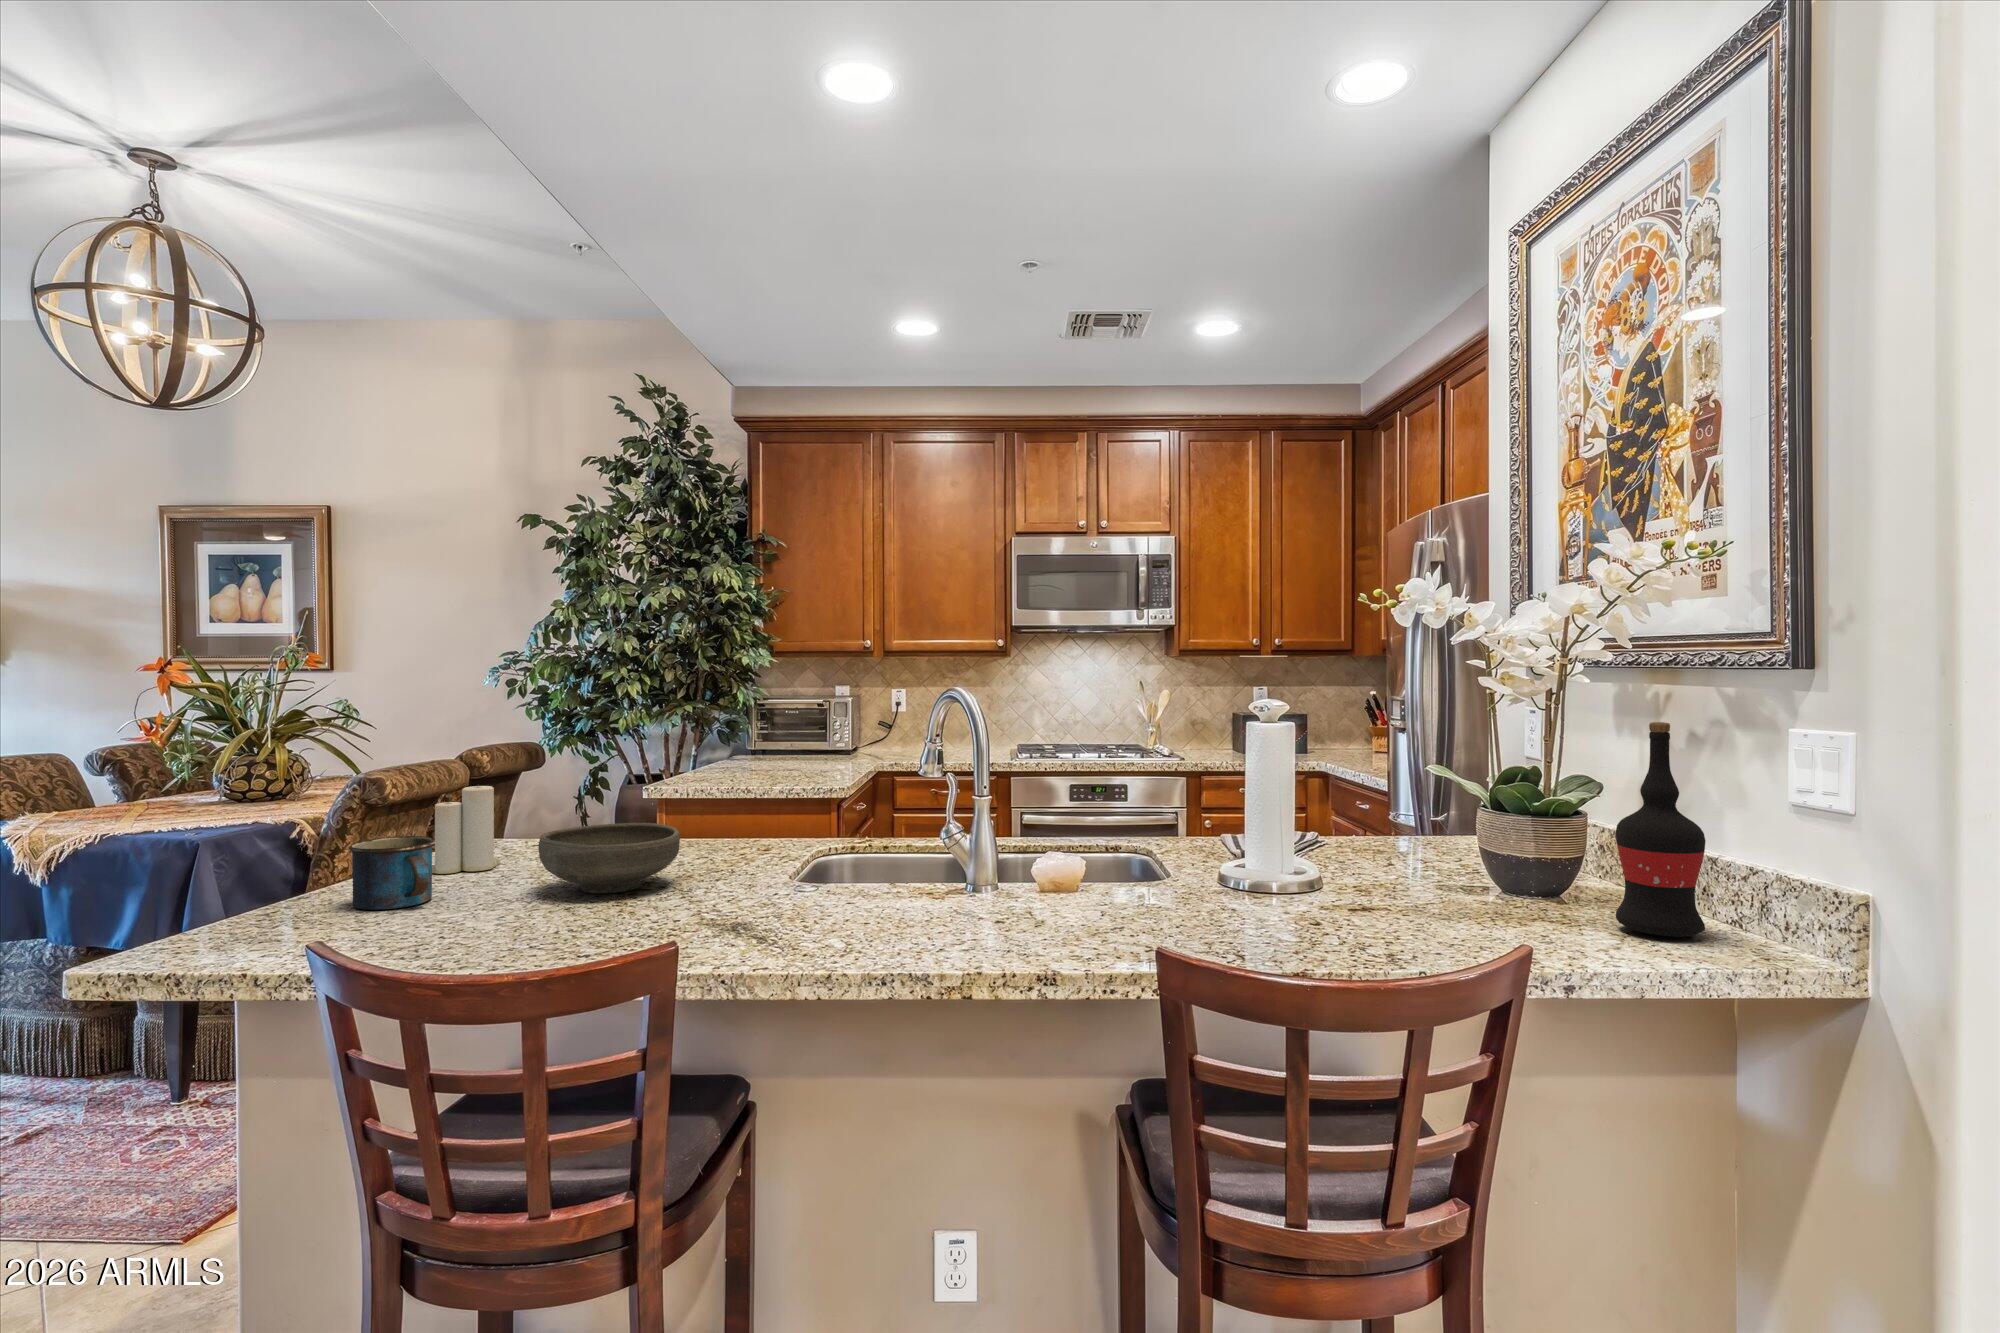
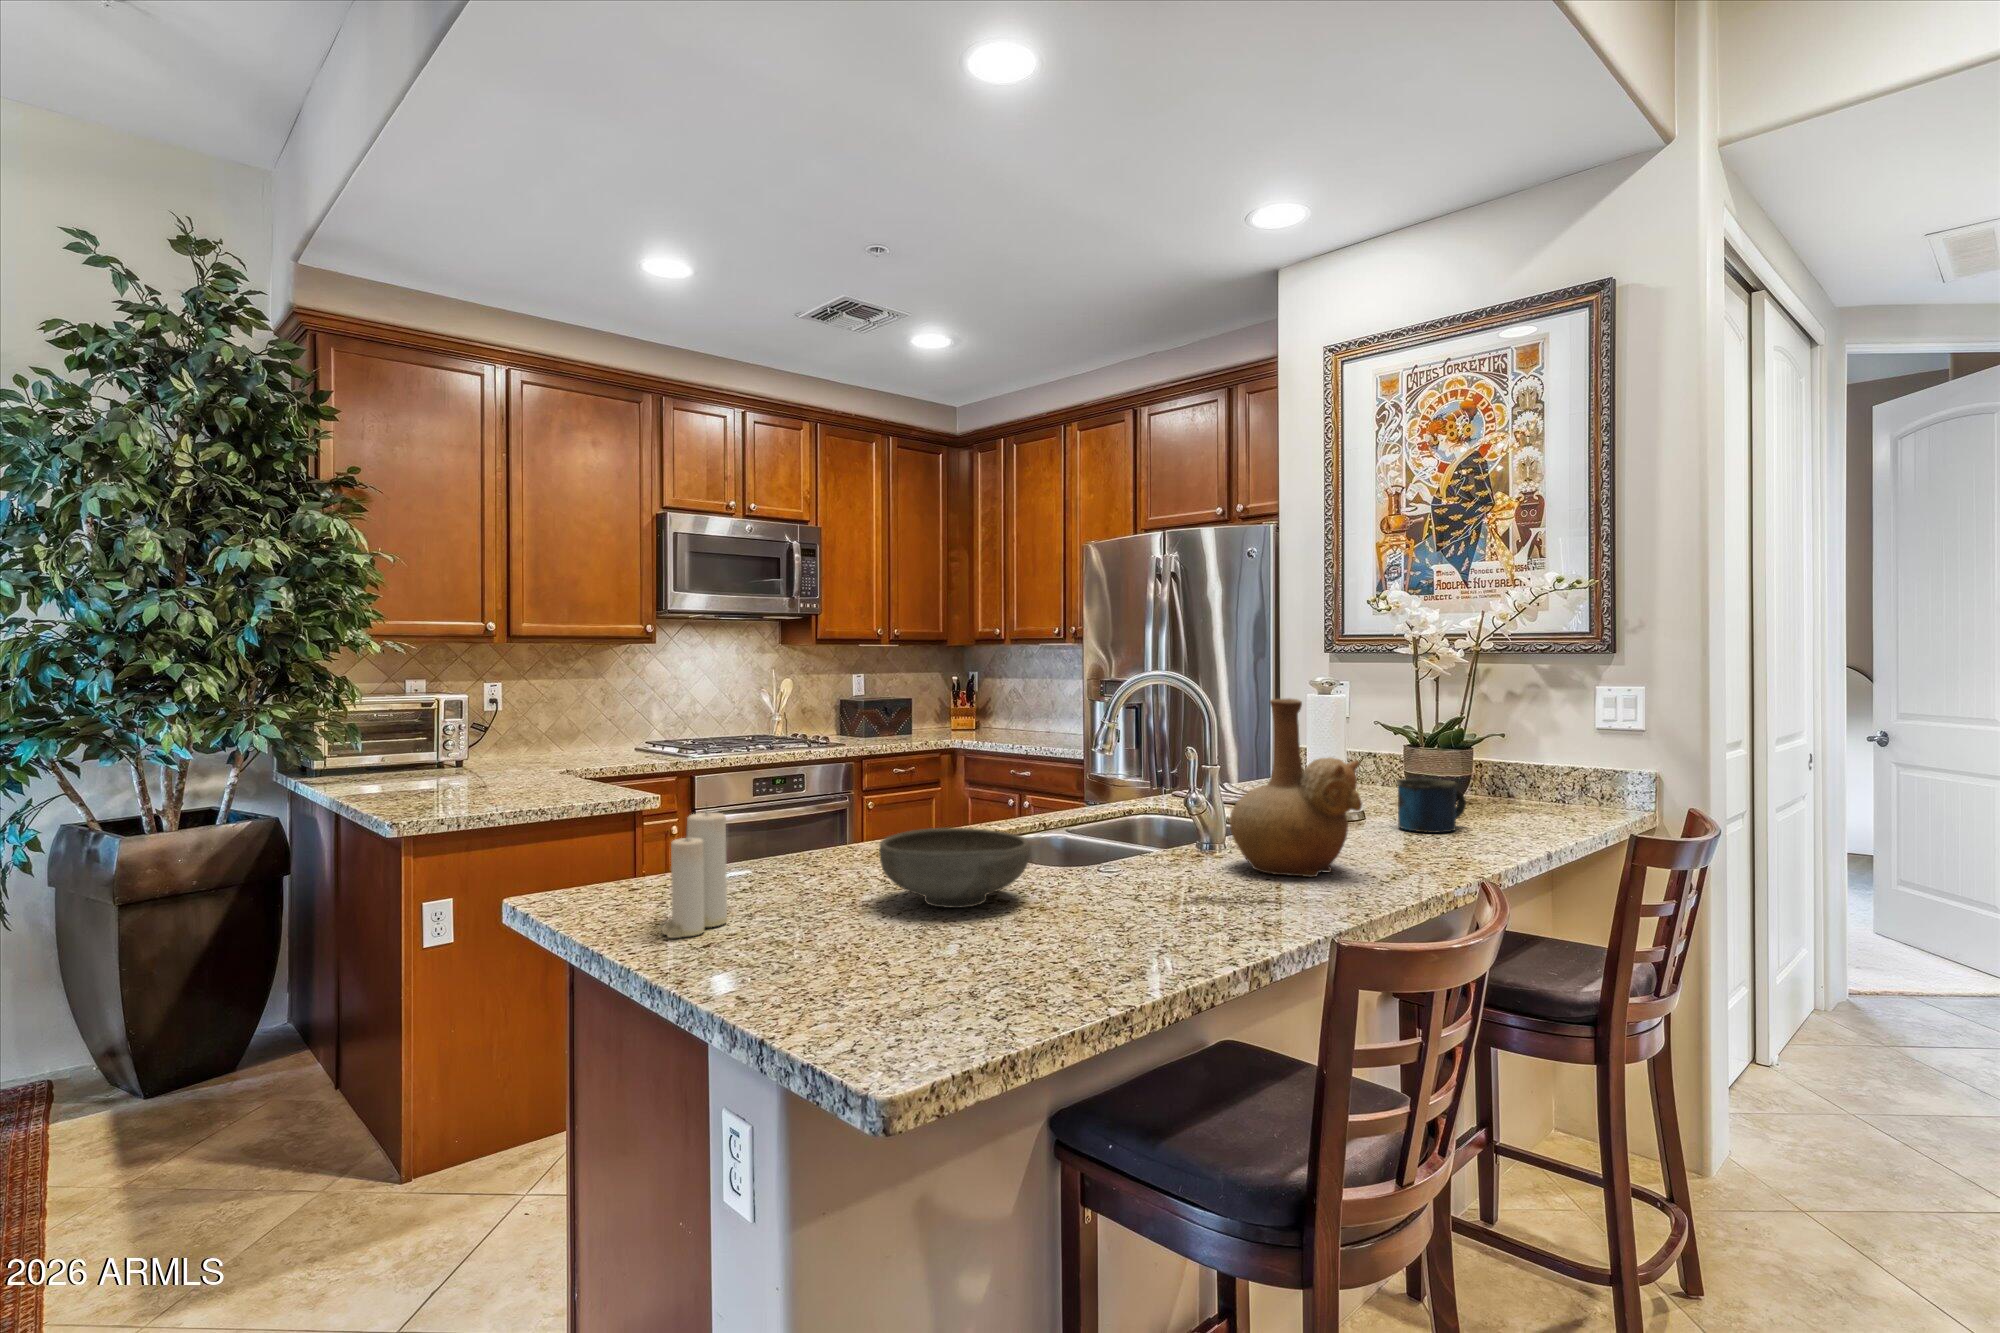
wine bottle: present [1616,722,1705,937] -> none [1512,680,1560,802]
vase: none [833,724,967,937] -> present [1229,699,1362,877]
mug: present [349,836,436,910] -> present [1396,778,1466,833]

